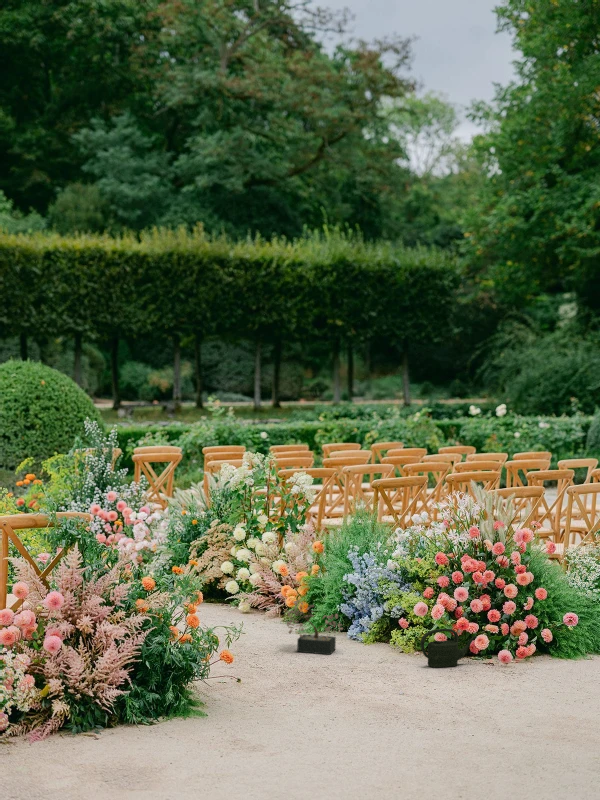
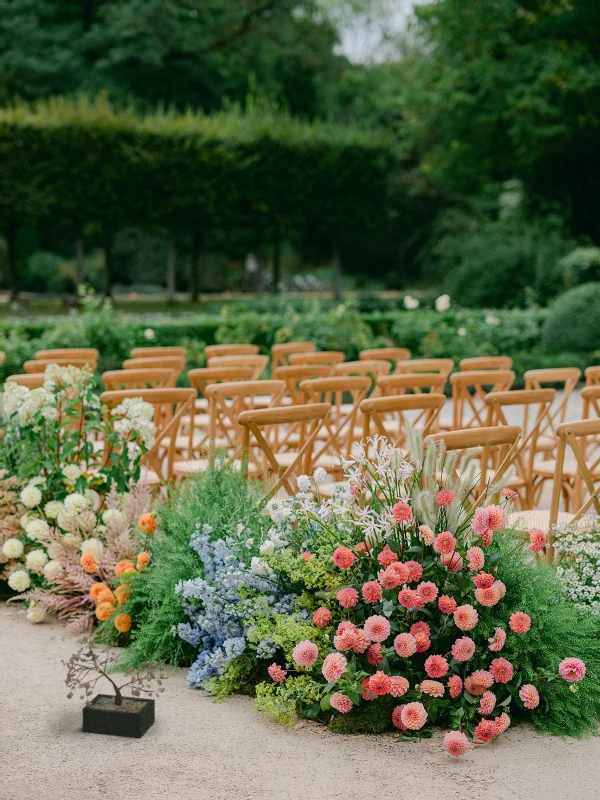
watering can: present [420,629,477,667] -> none [300,699,404,773]

